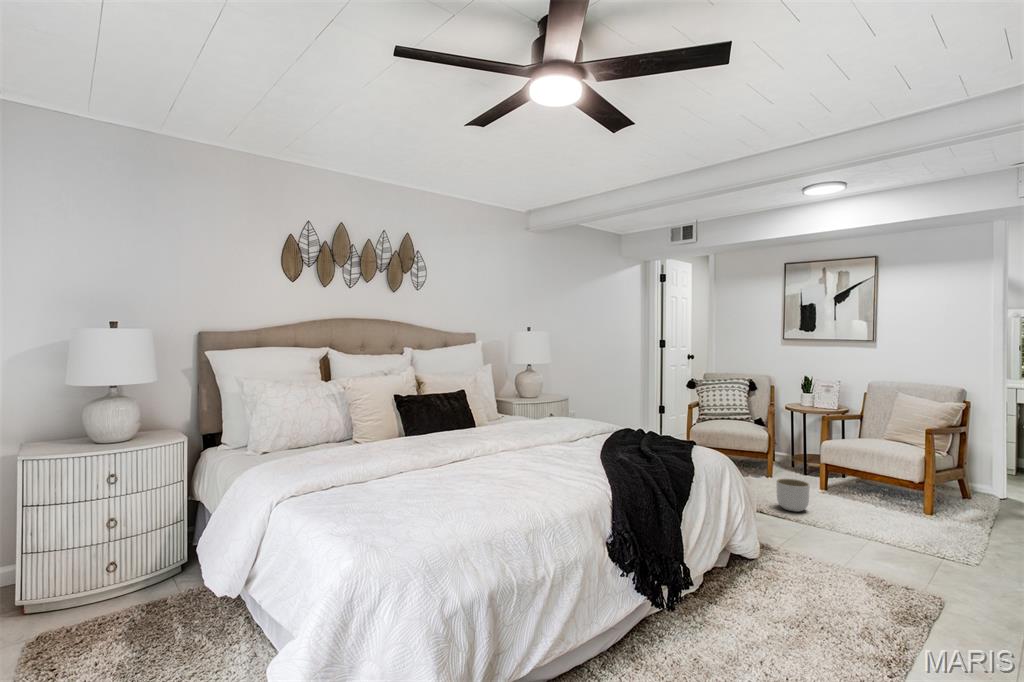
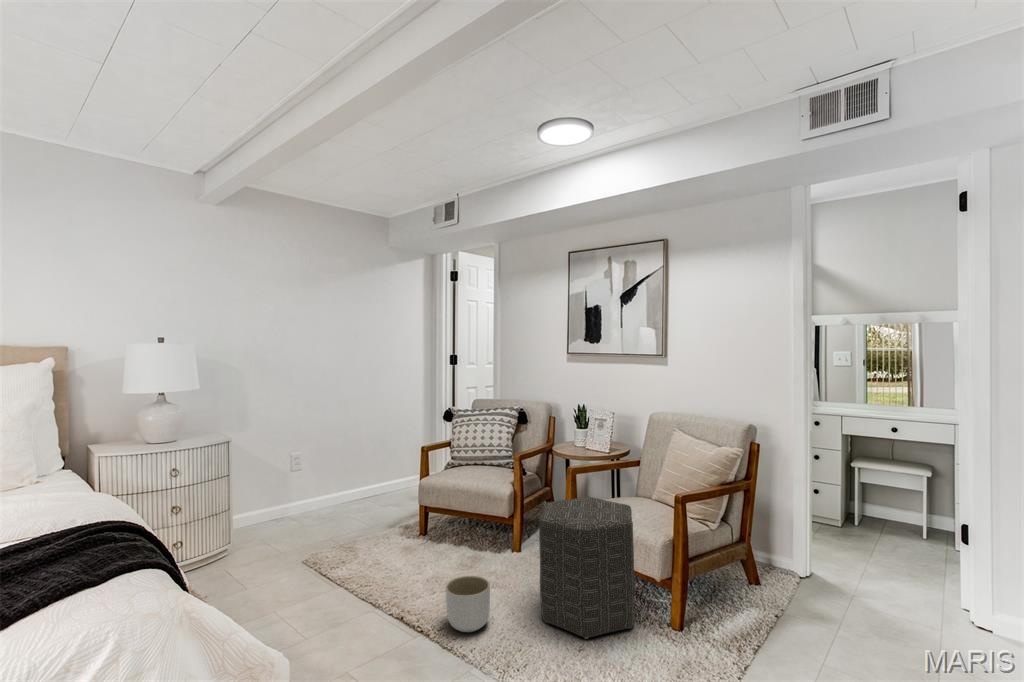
ottoman: none [828,433,909,517] -> present [539,497,635,639]

